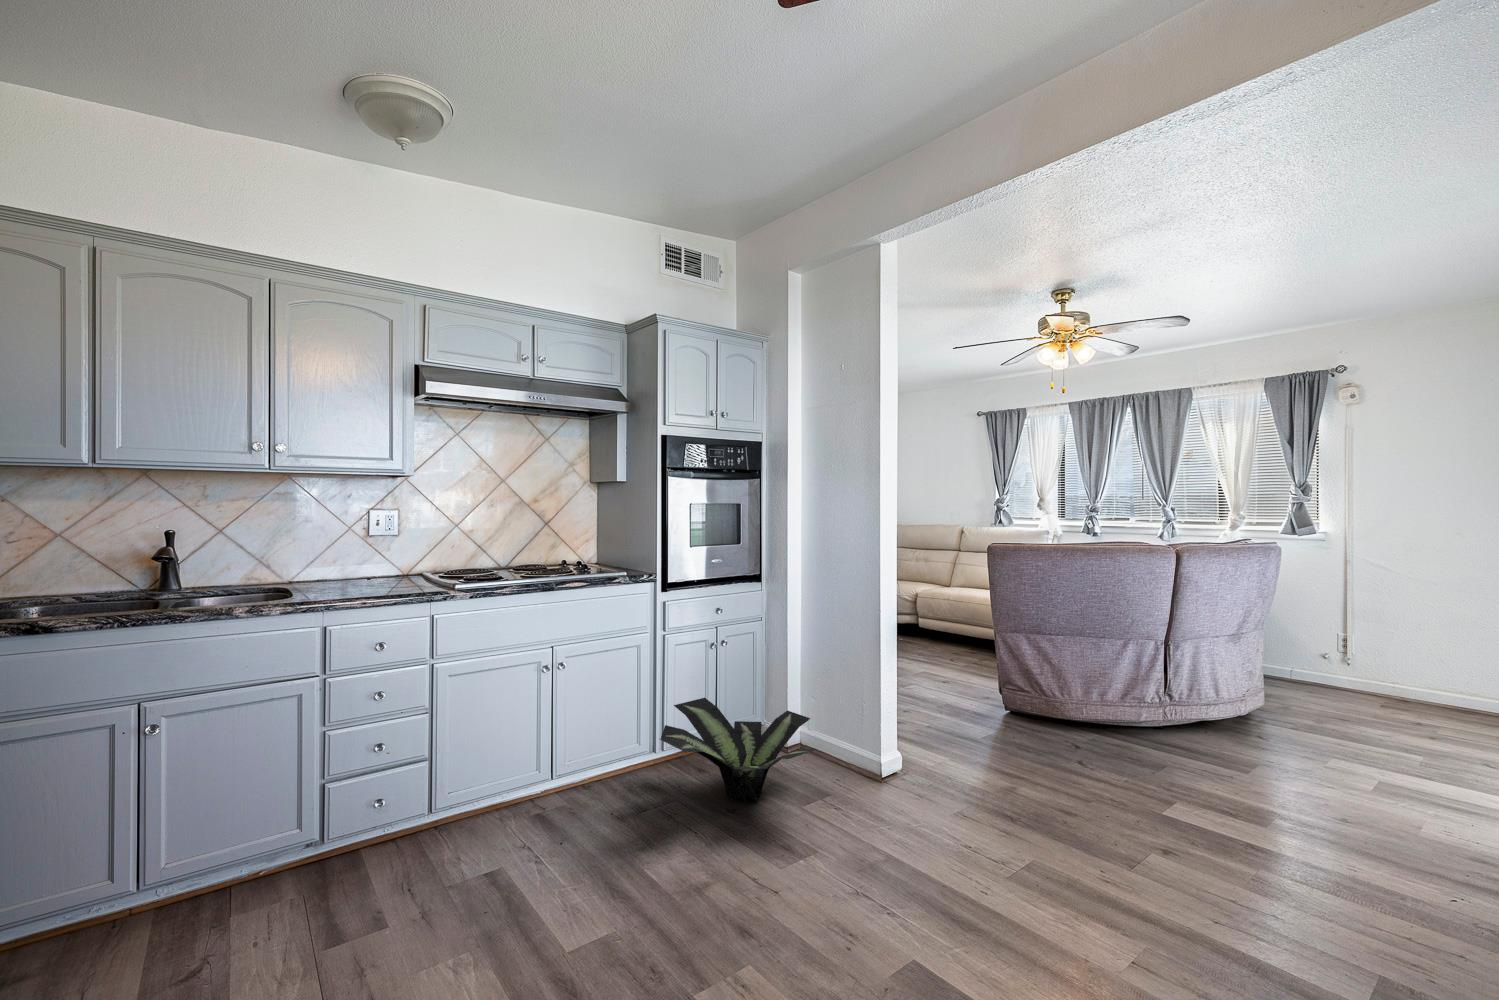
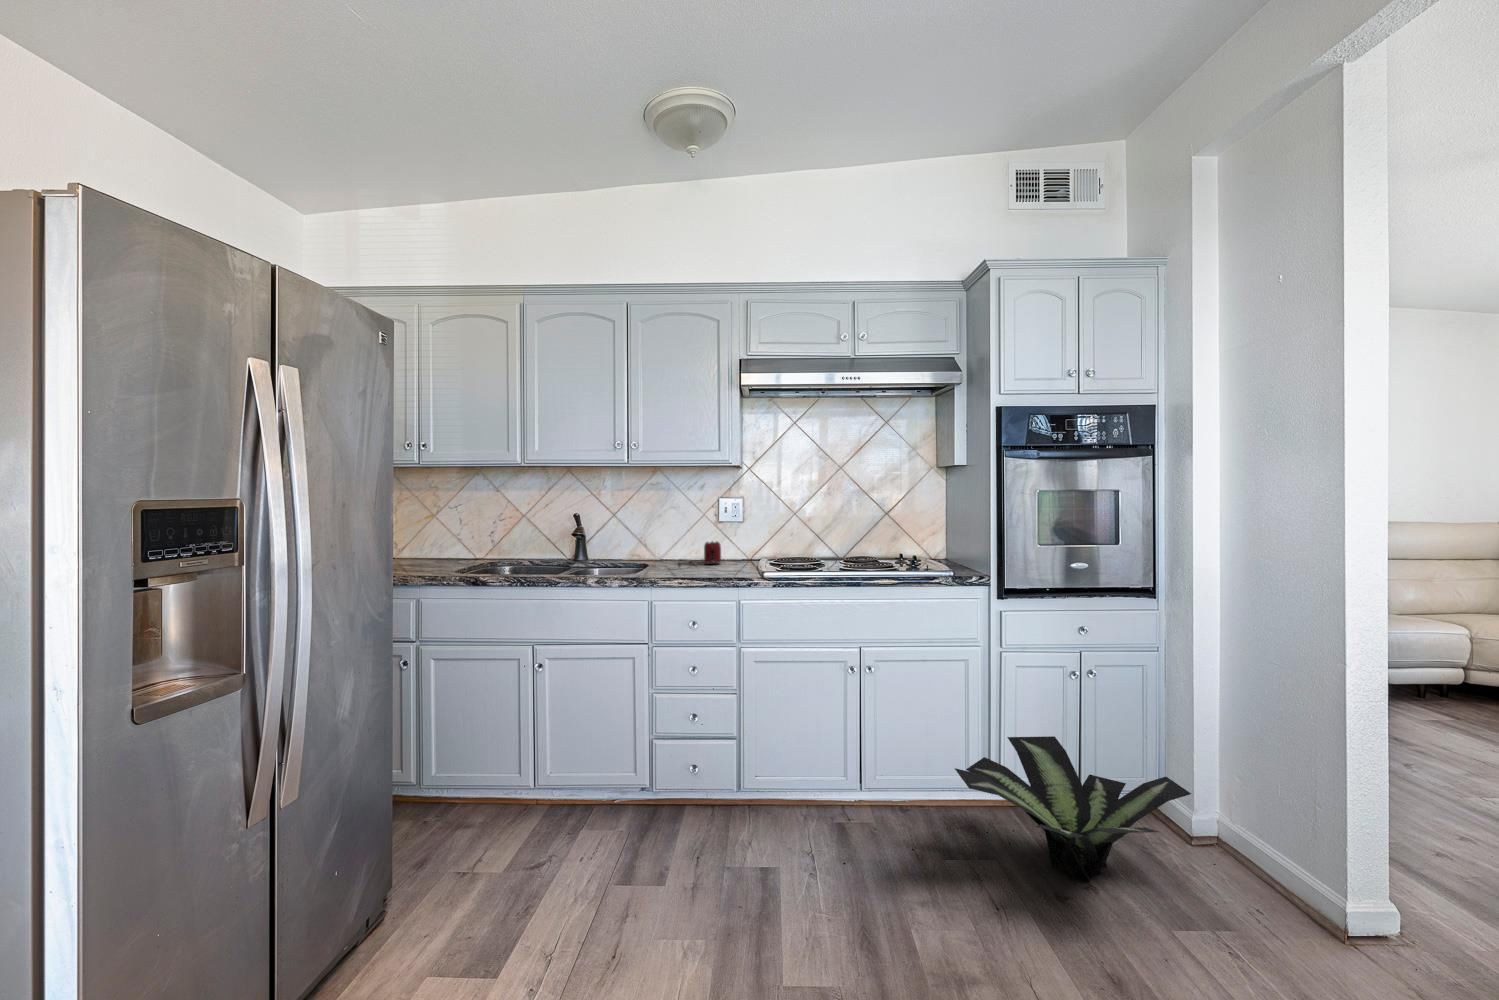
toaster: none [334,556,383,587] -> present [678,542,721,567]

